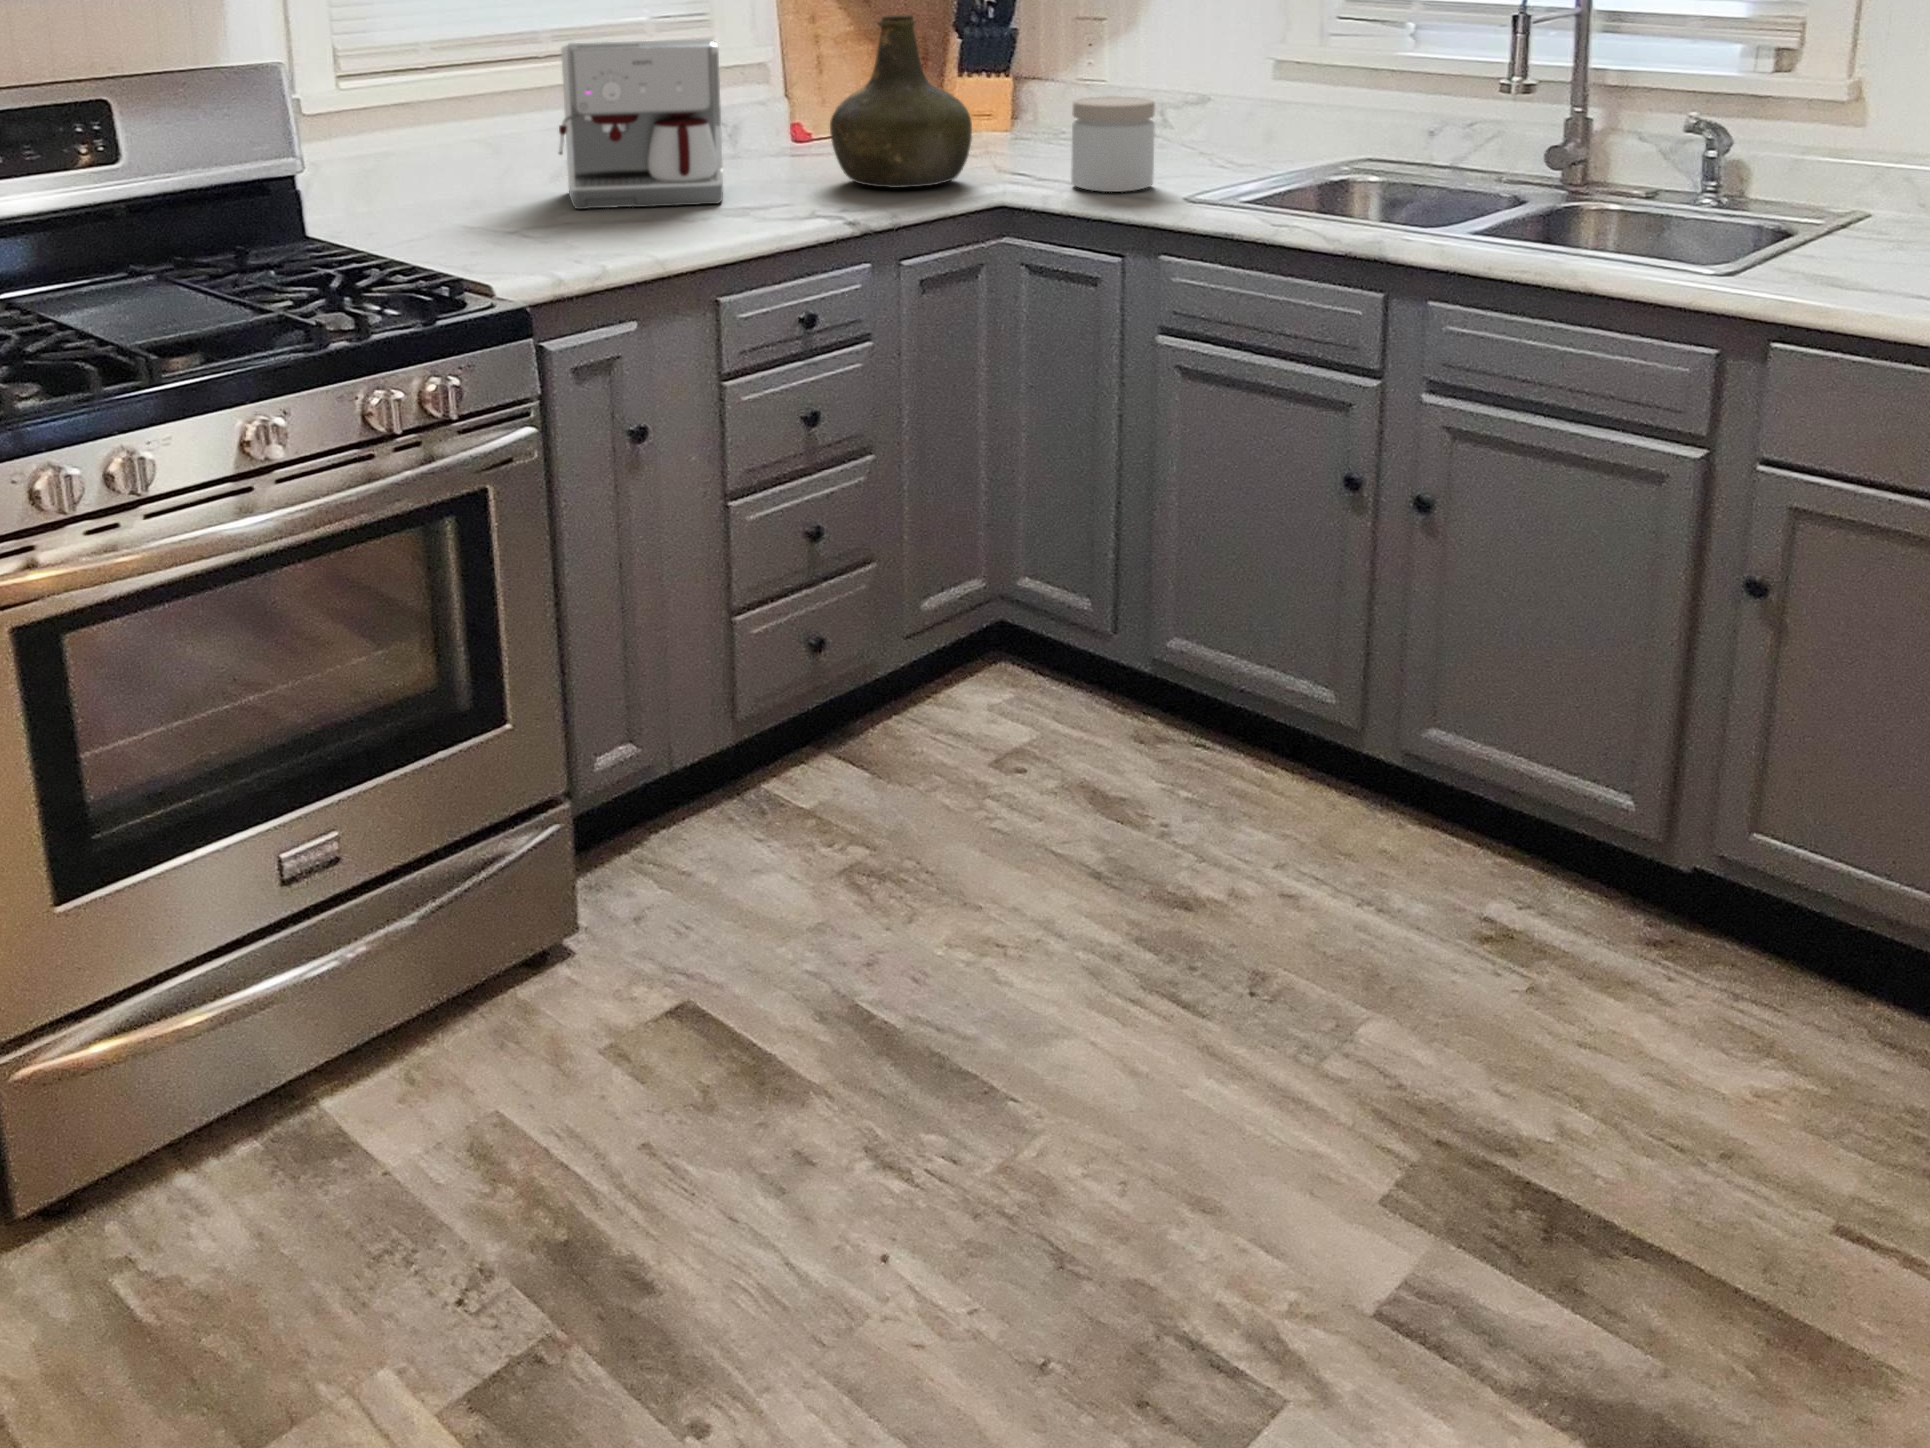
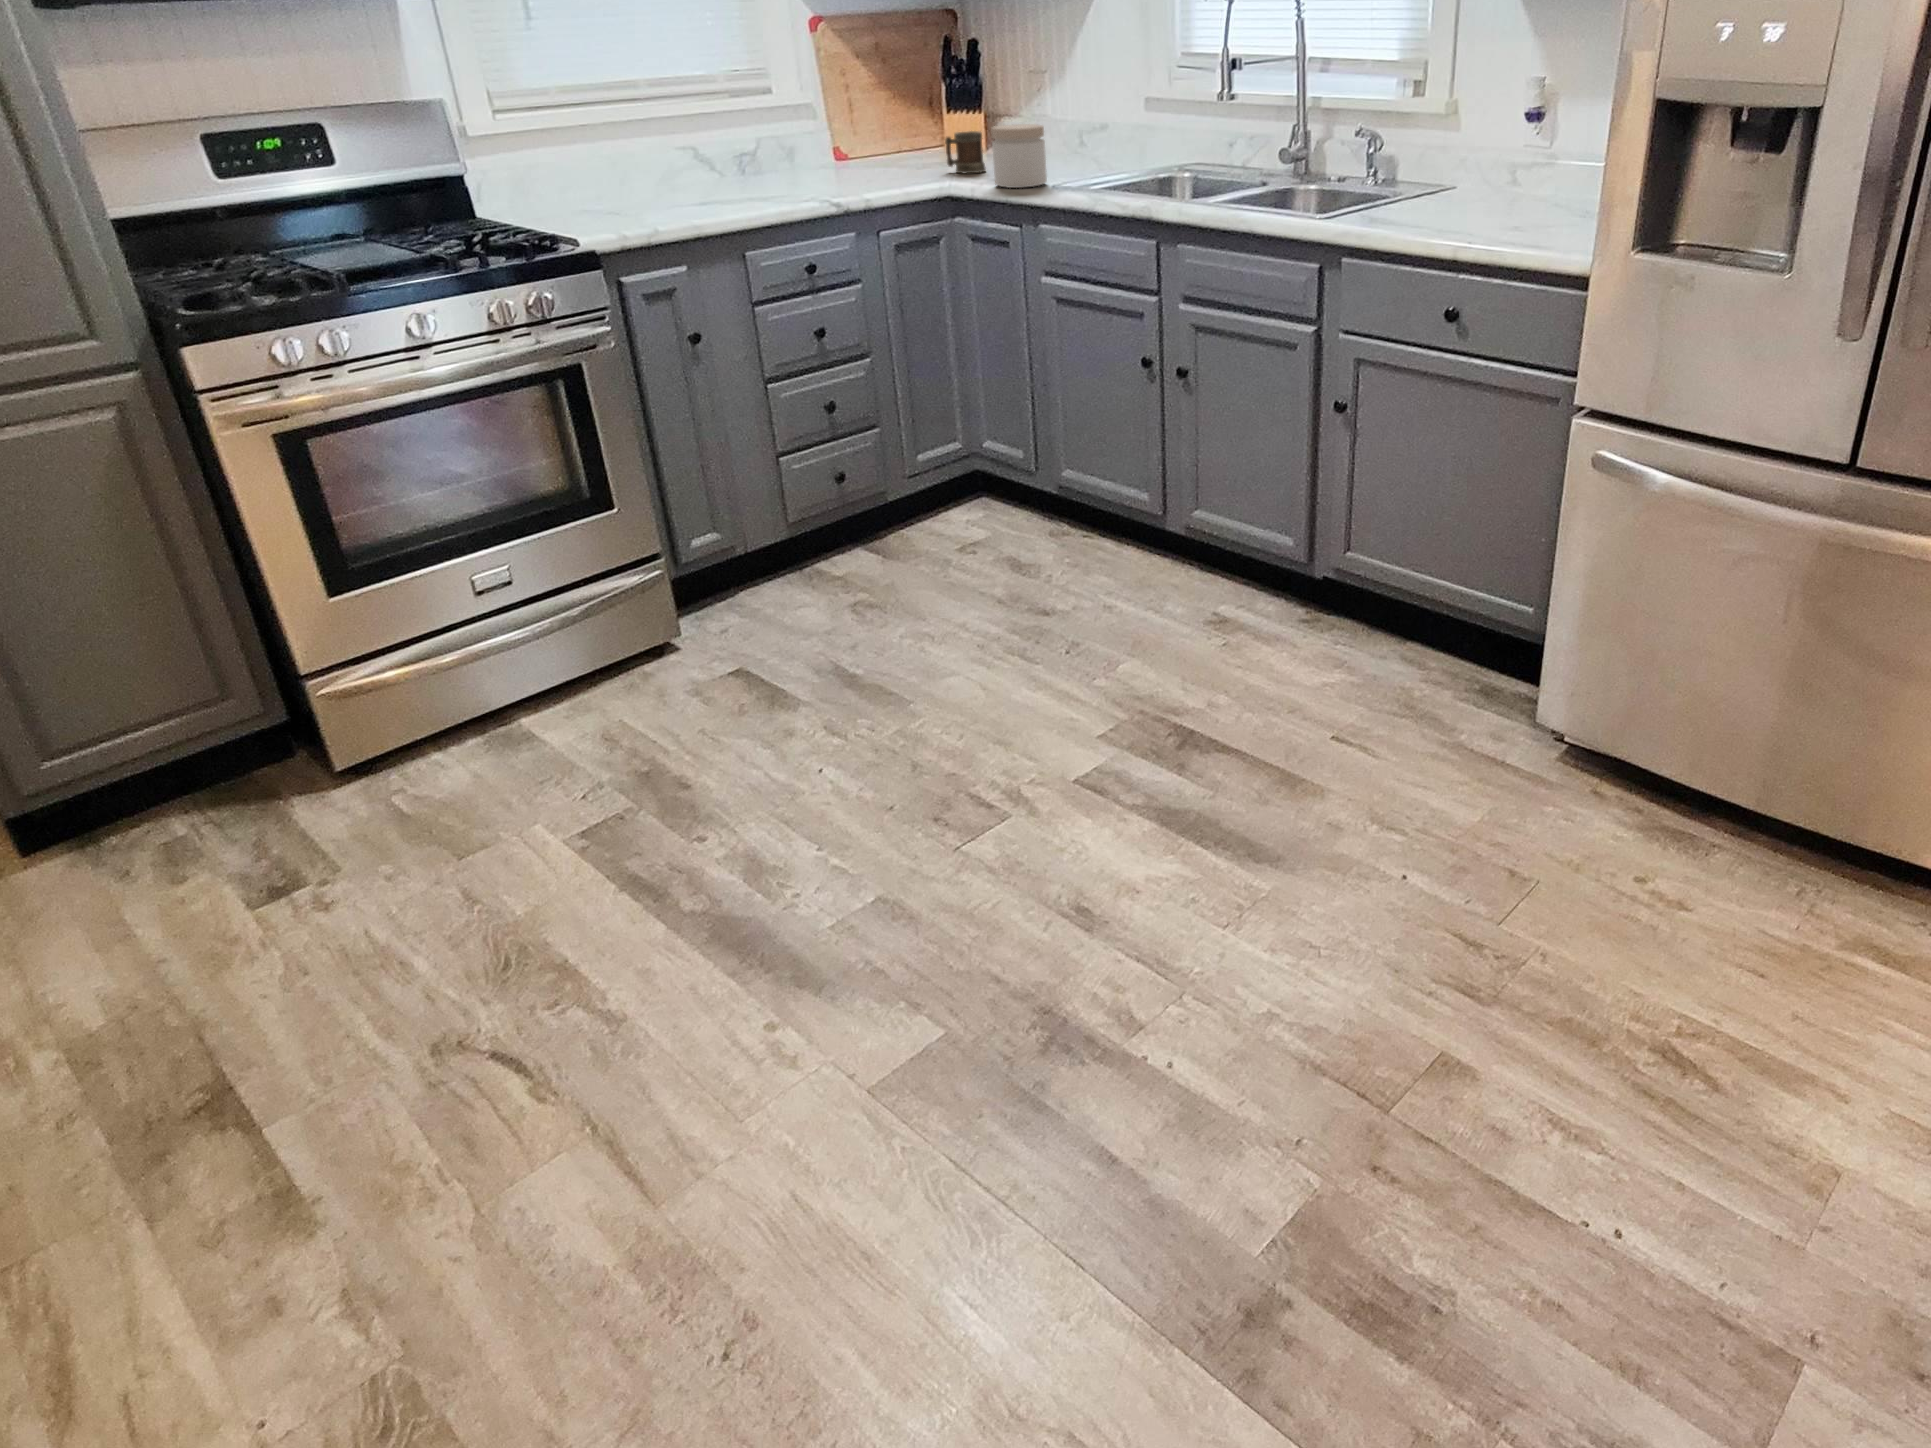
bottle: present [830,14,972,188] -> none [838,69,932,188]
coffee maker: present [559,39,723,209] -> none [649,88,771,205]
mug: none [969,100,1030,162] -> present [945,131,986,173]

